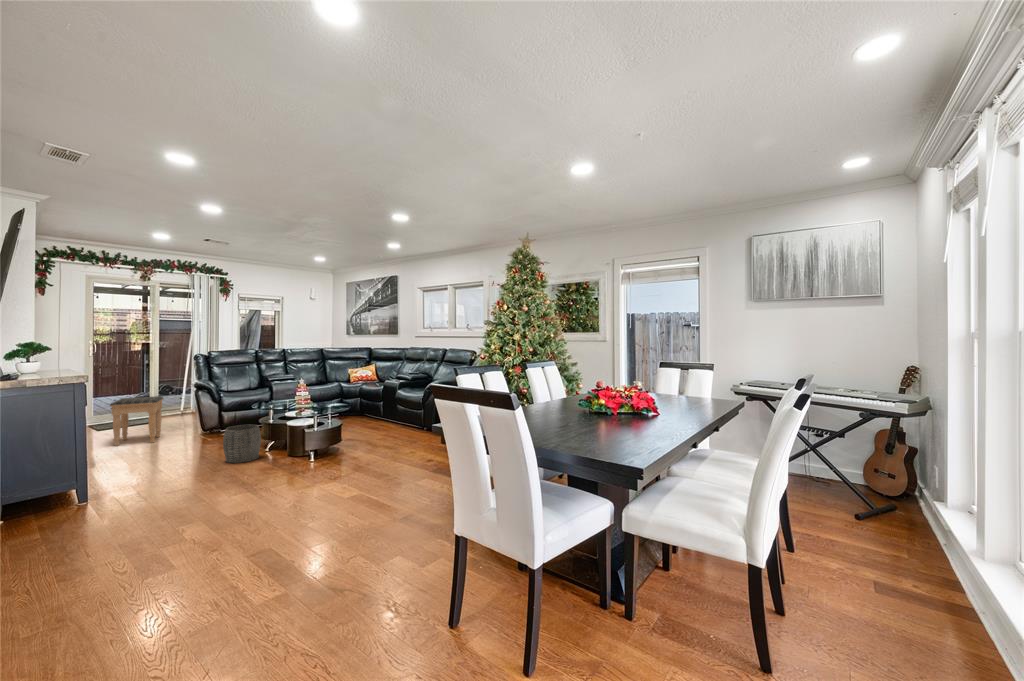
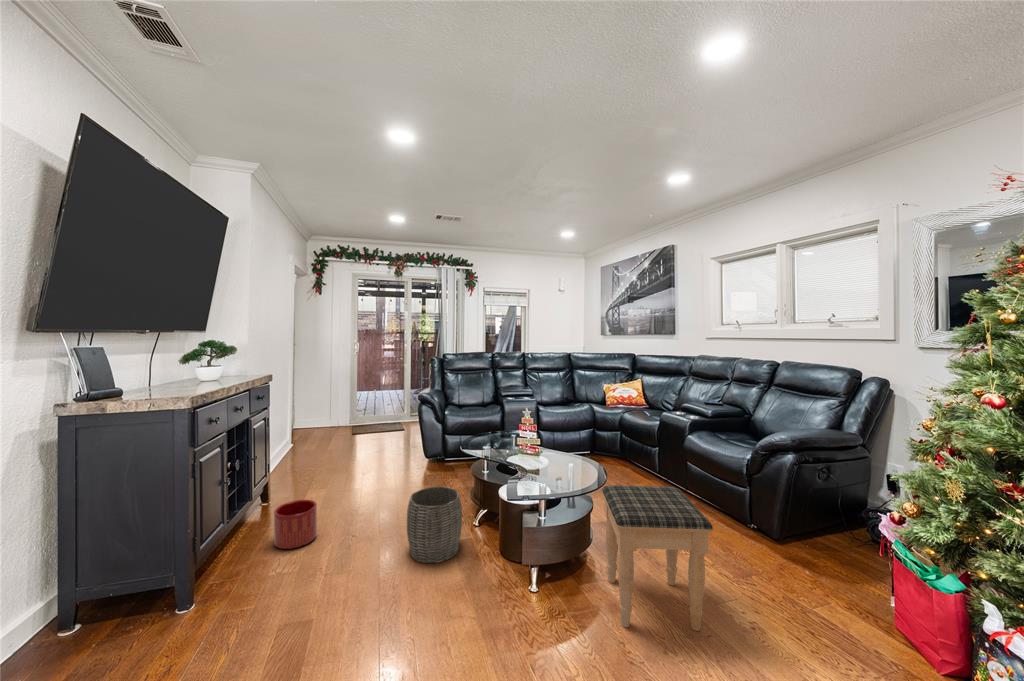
footstool: present [110,396,164,446] -> present [602,485,713,631]
planter: none [112,446,146,475] -> present [274,500,317,549]

